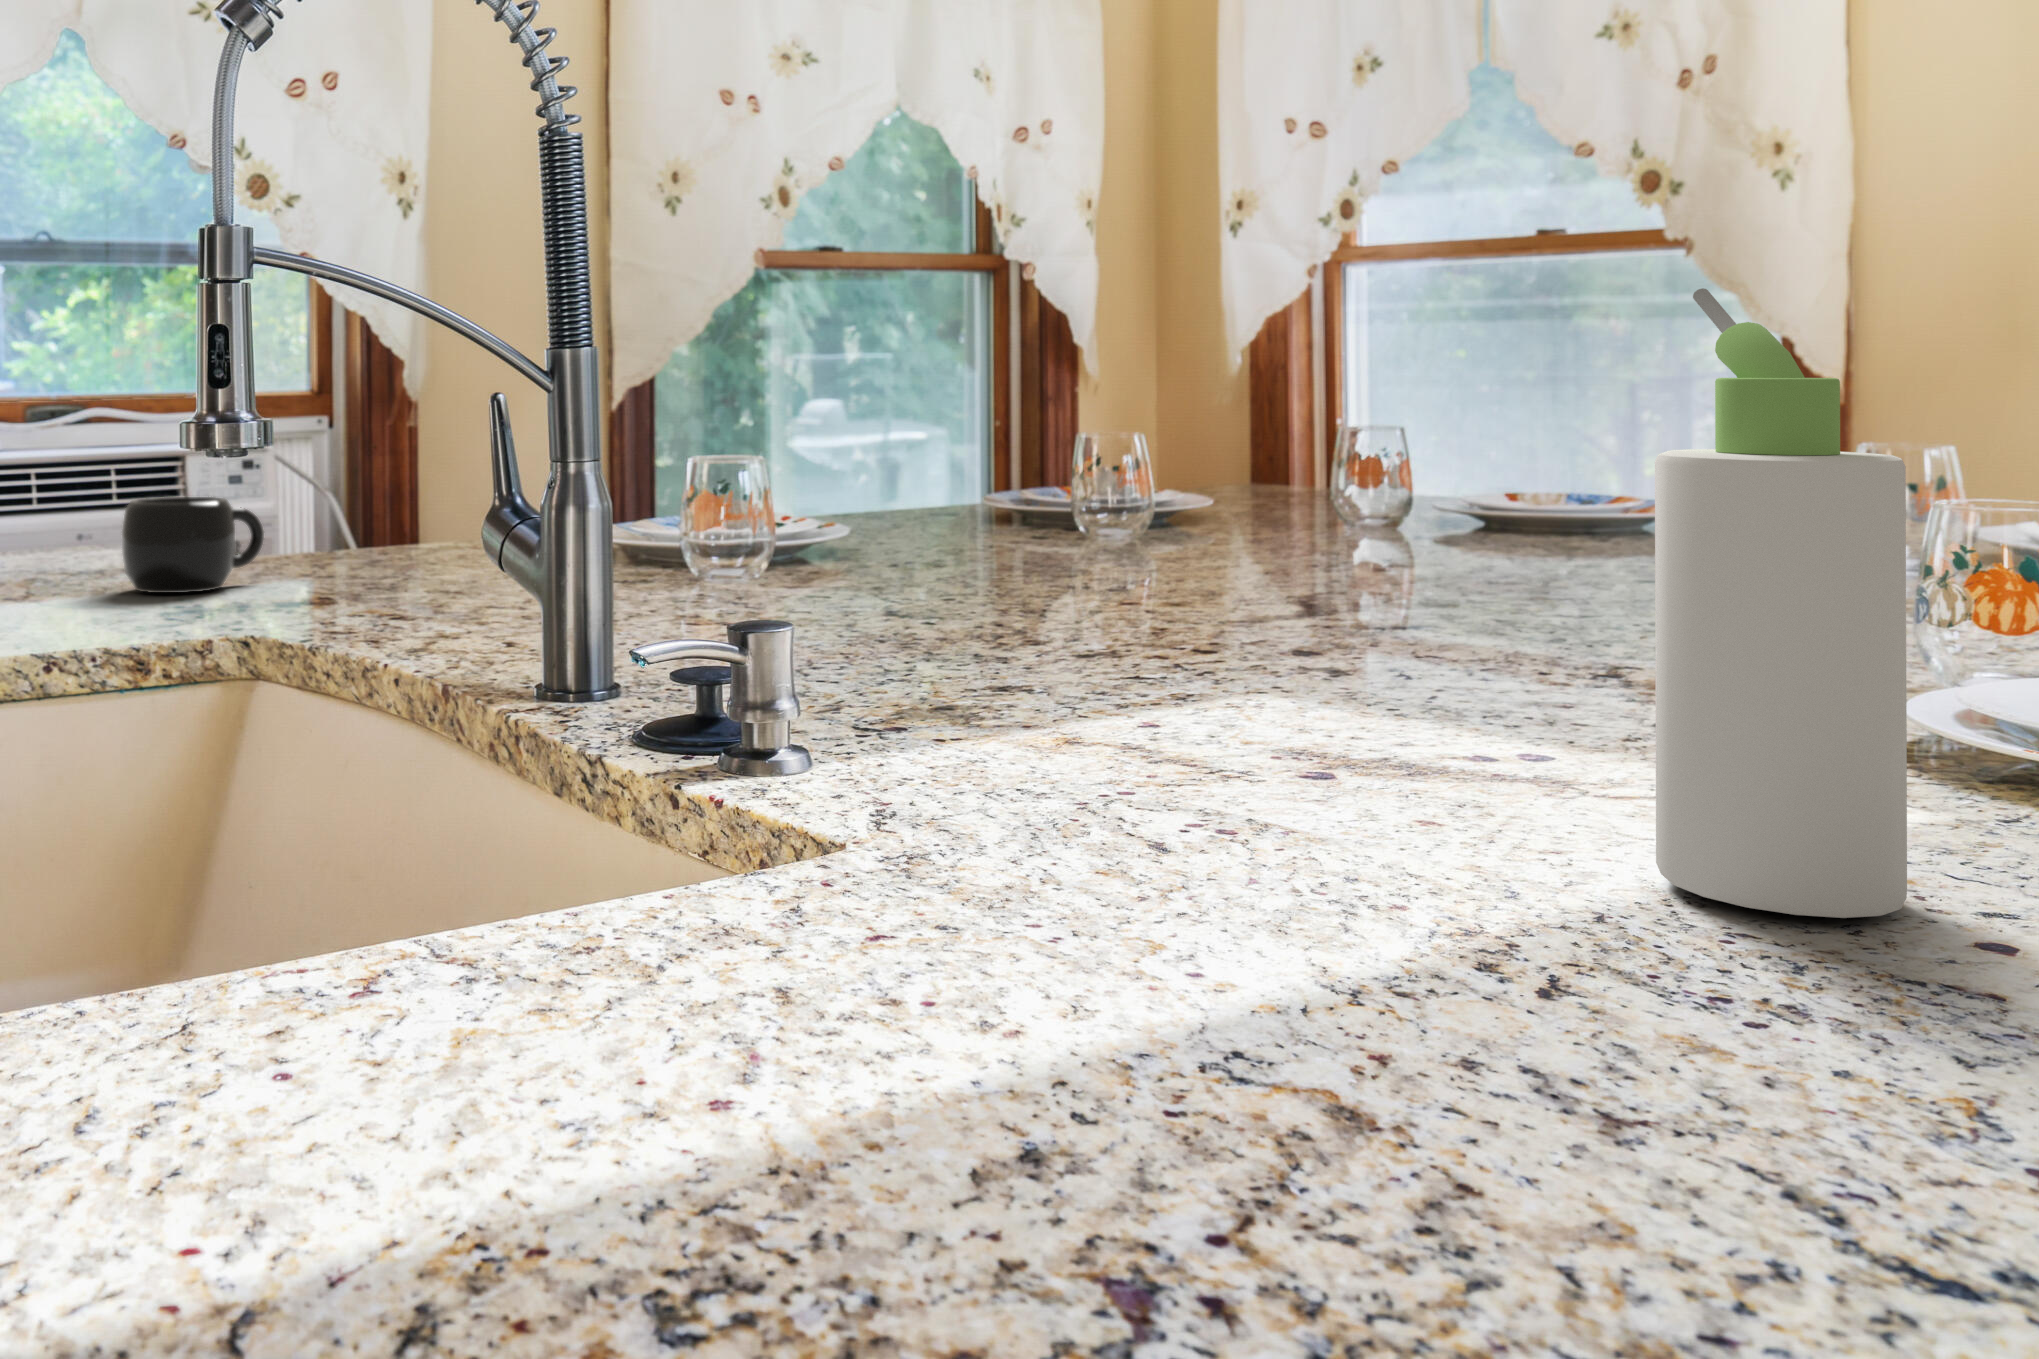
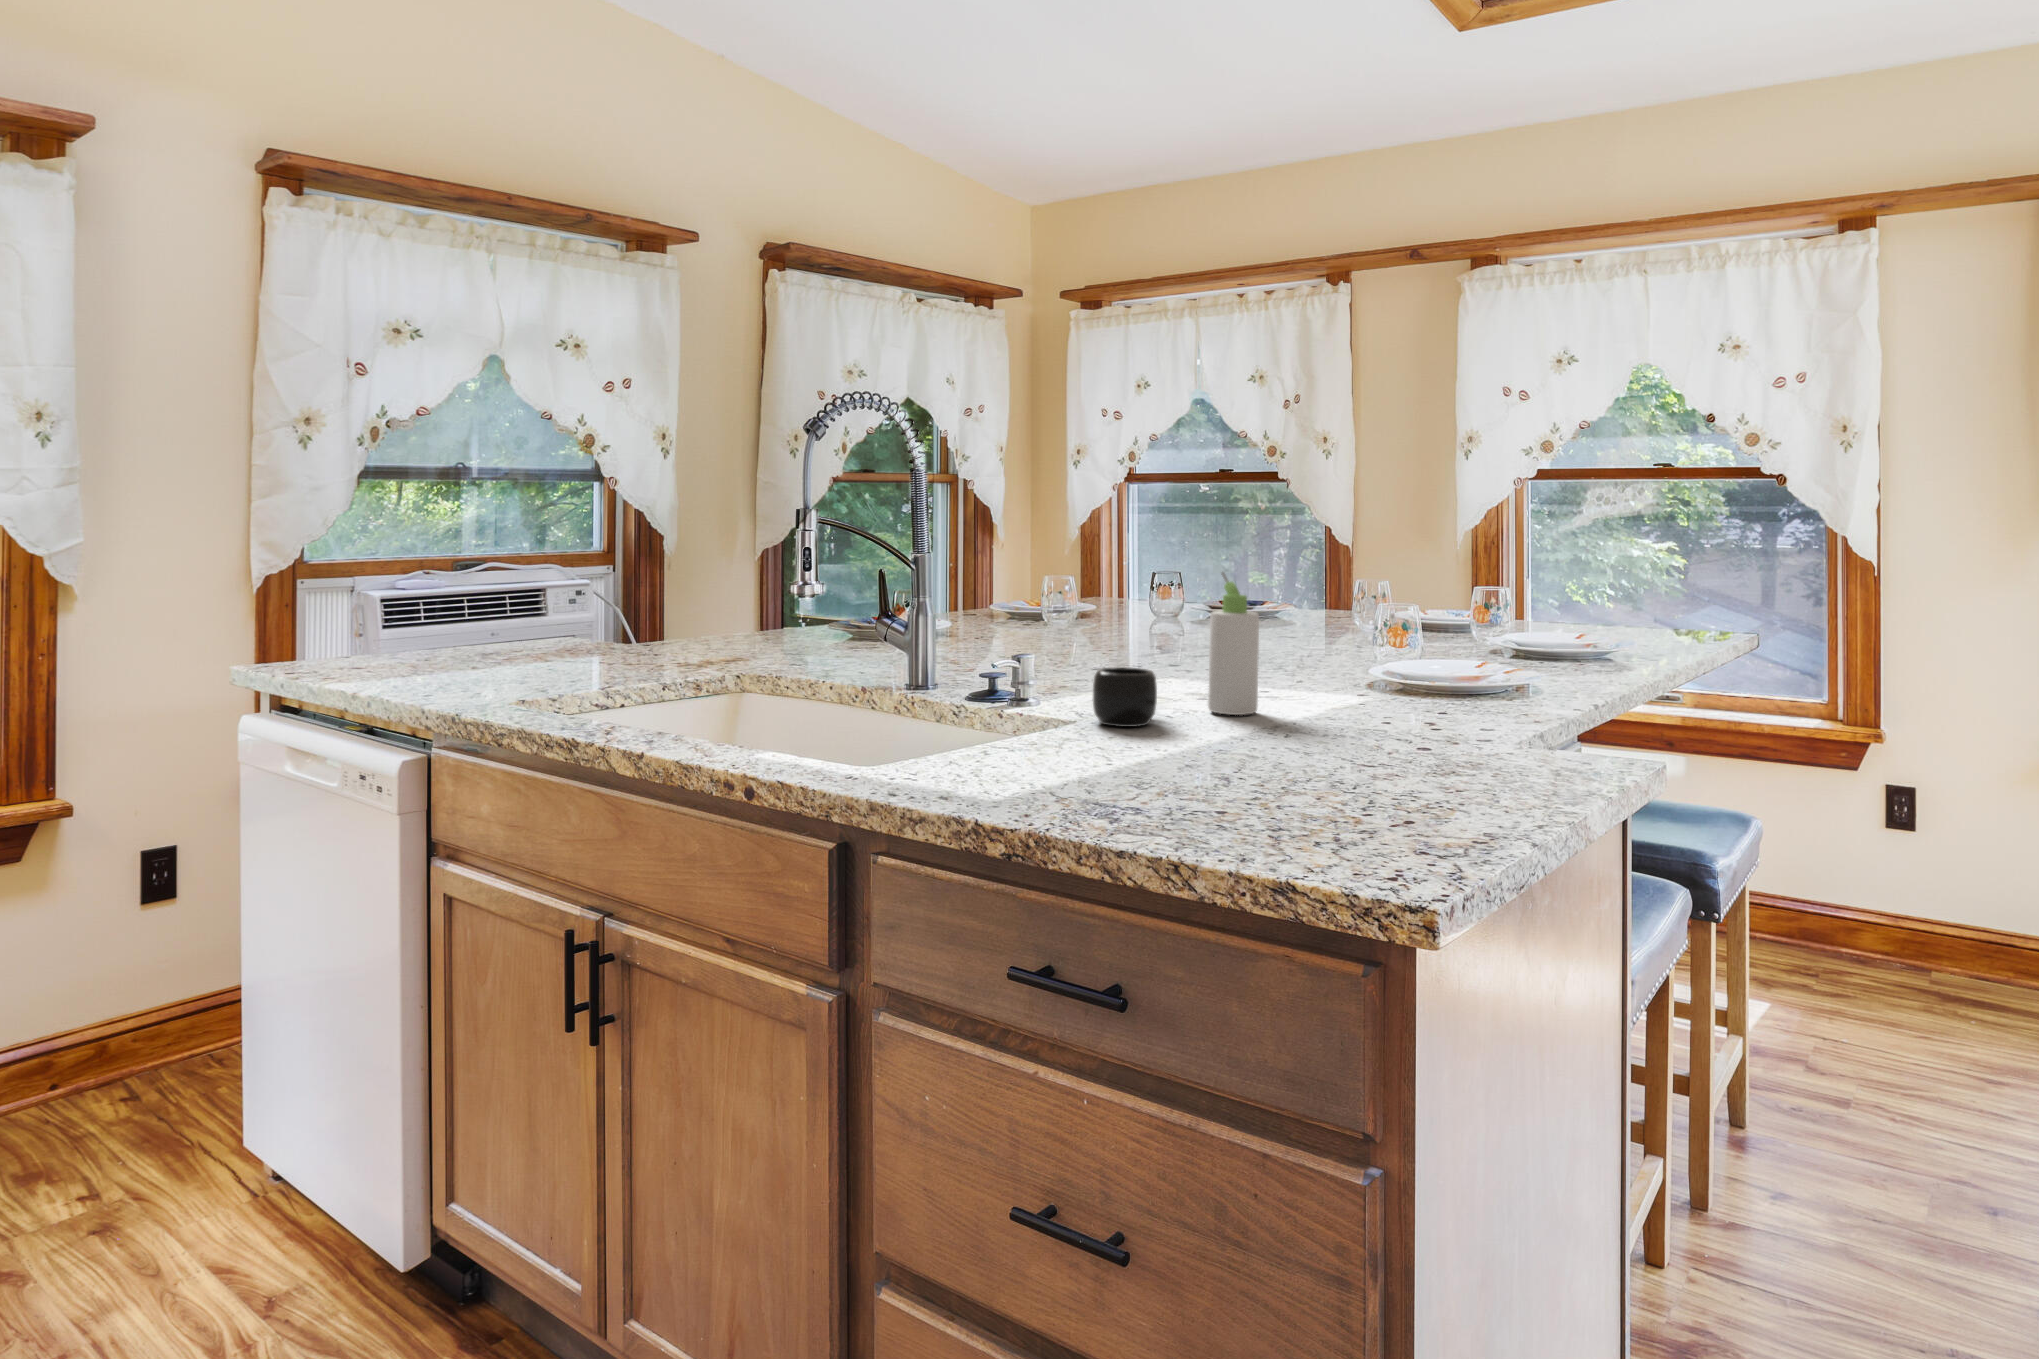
mug: present [122,497,264,593] -> present [1092,667,1157,727]

